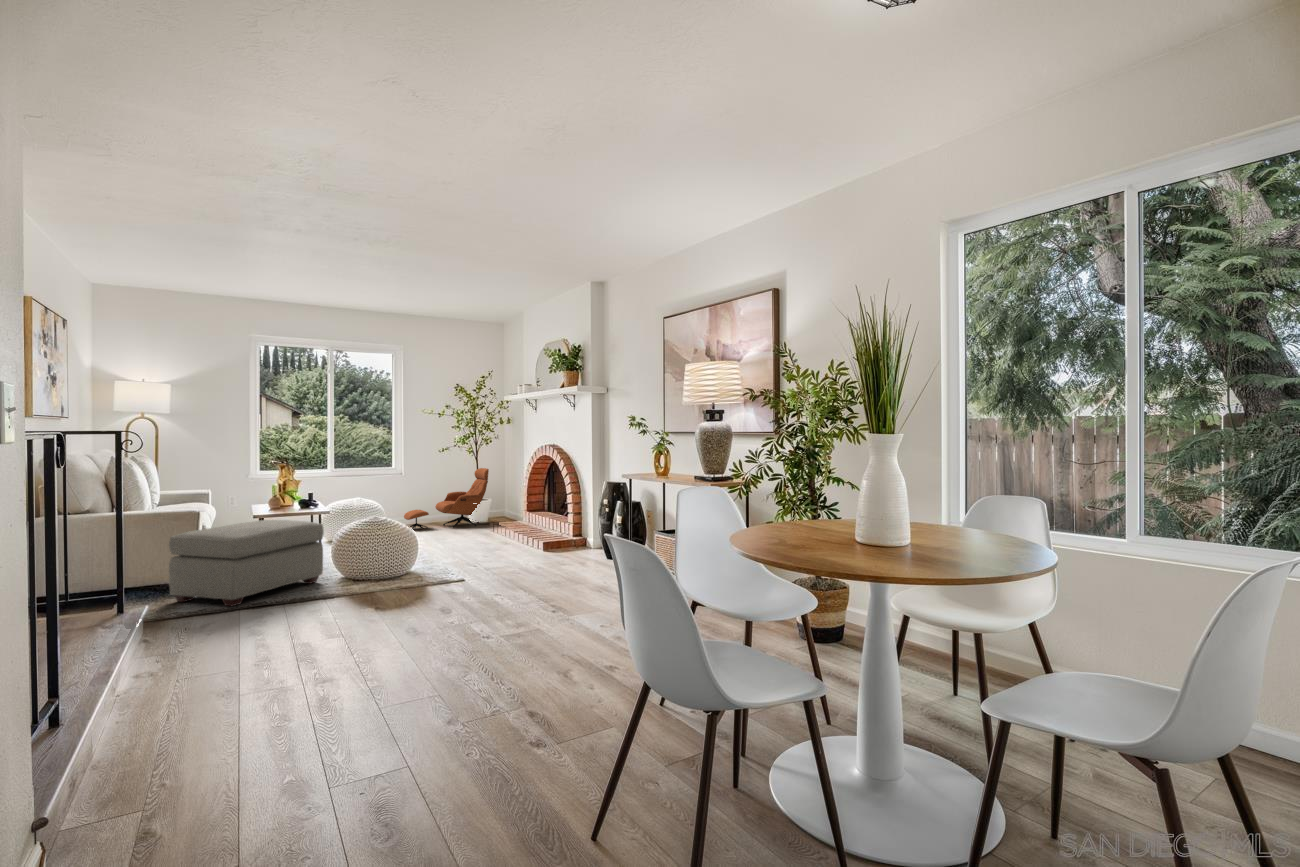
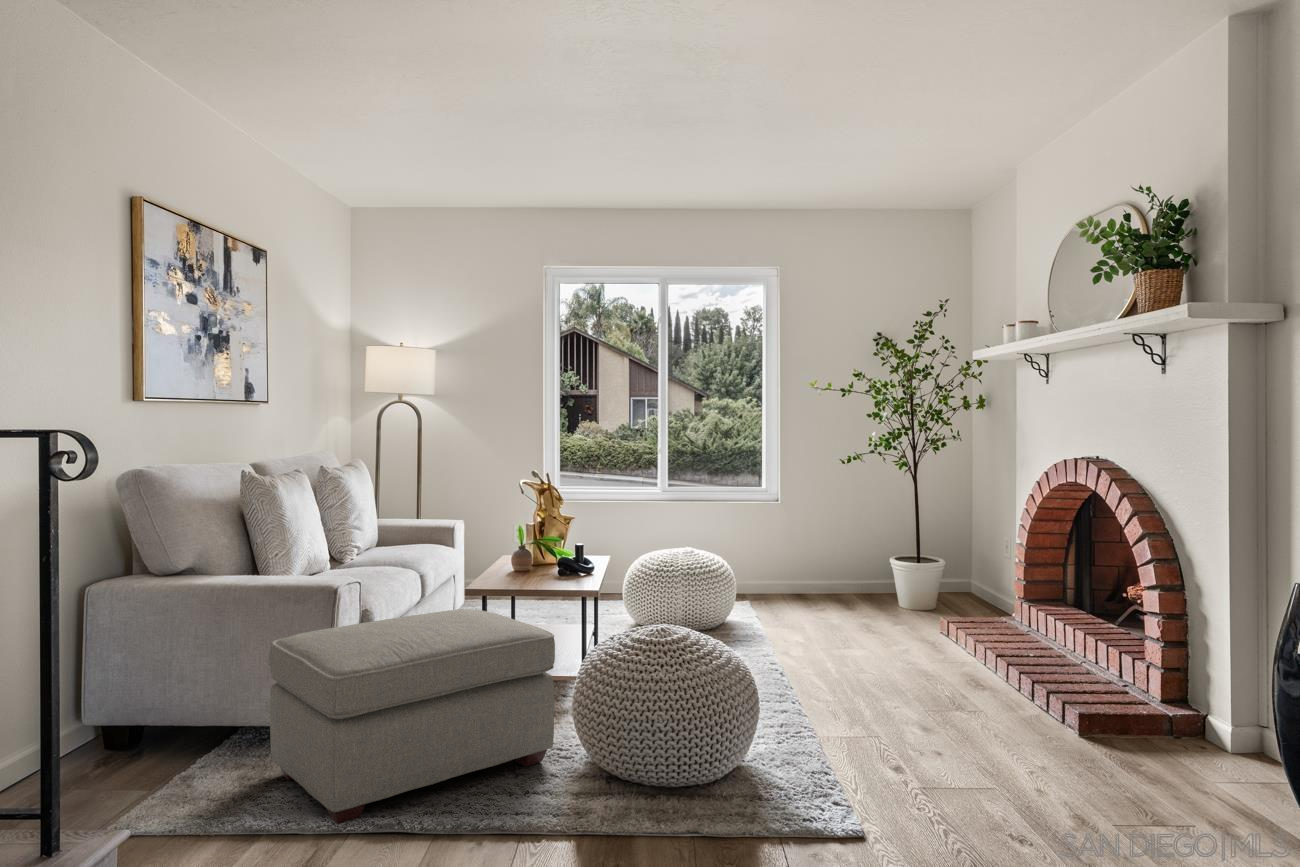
lounge chair: present [404,468,489,529] -> none [774,498,938,617]

